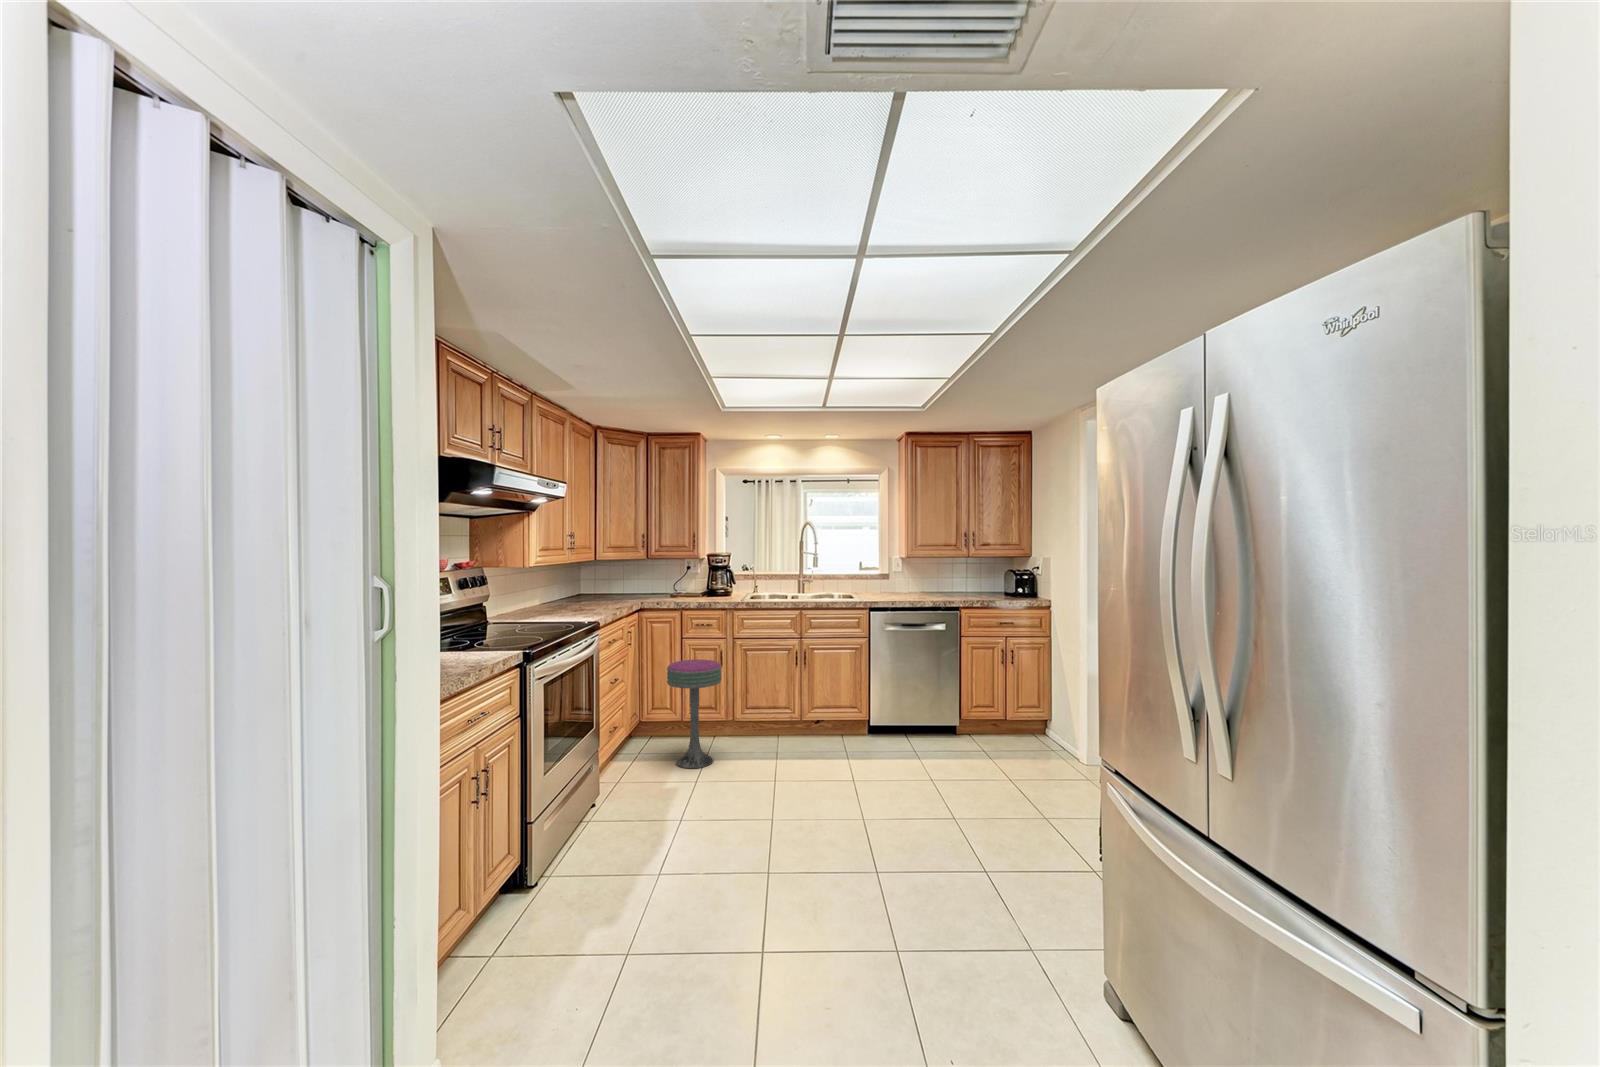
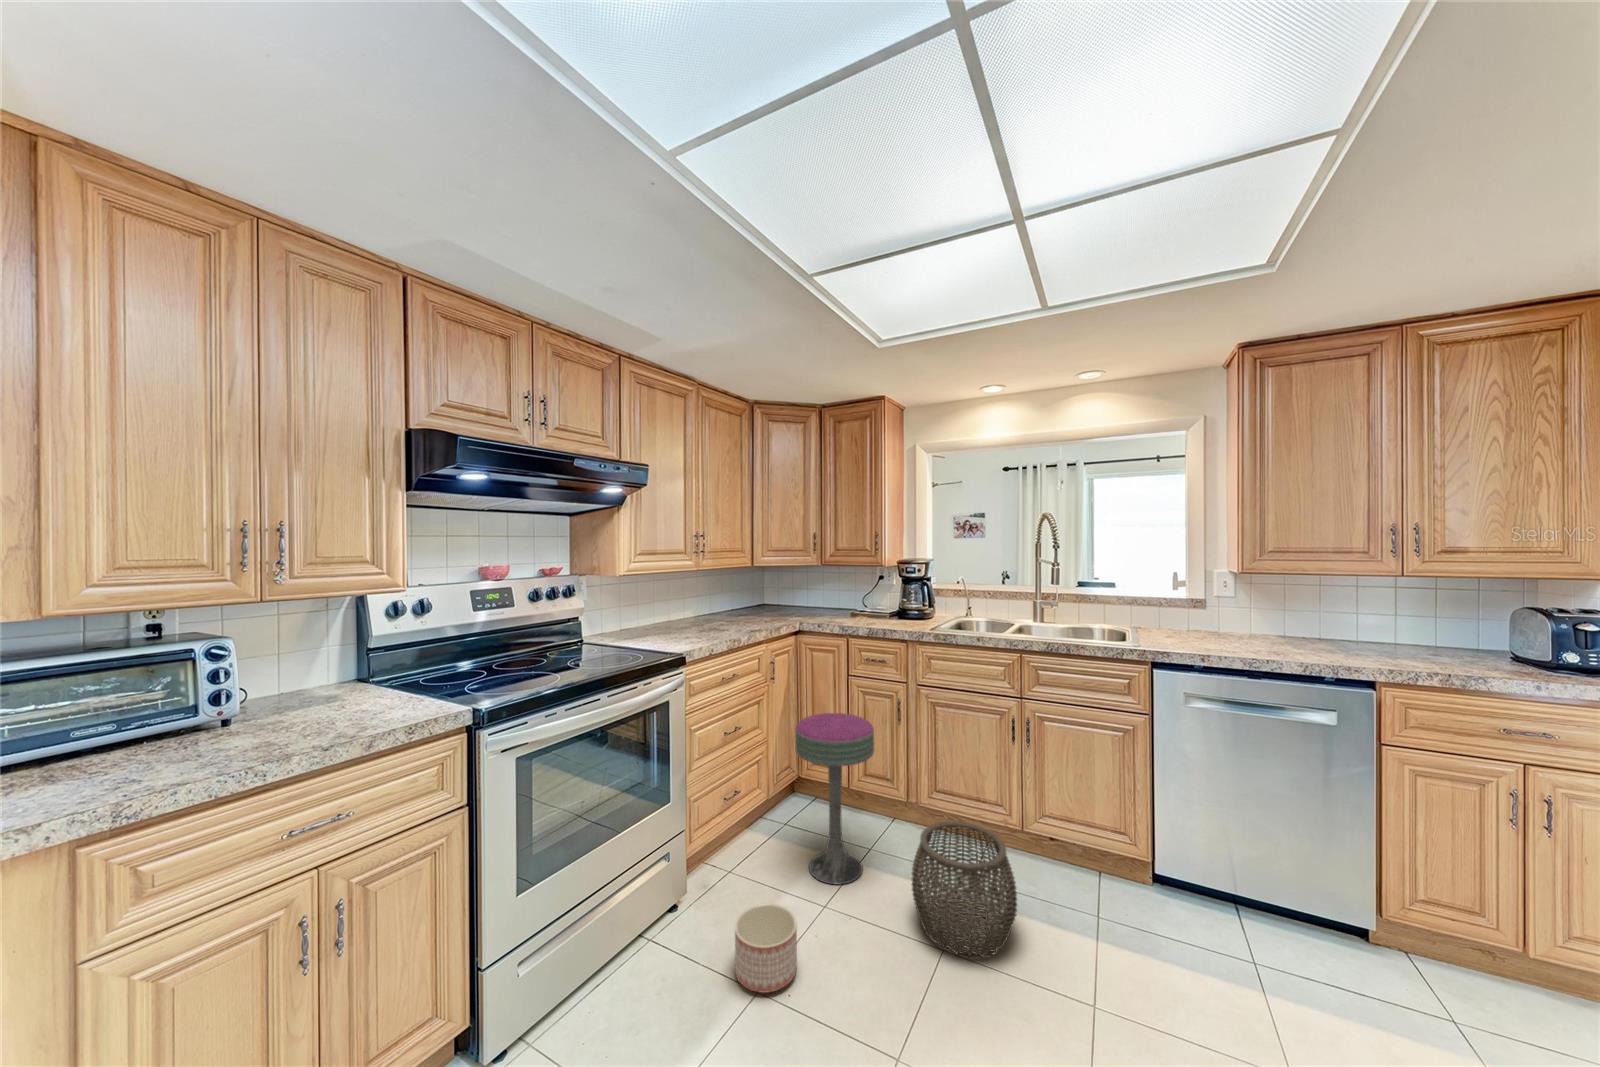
woven basket: none [754,710,814,775] -> present [912,821,1017,957]
planter: none [667,767,706,810] -> present [735,903,797,993]

